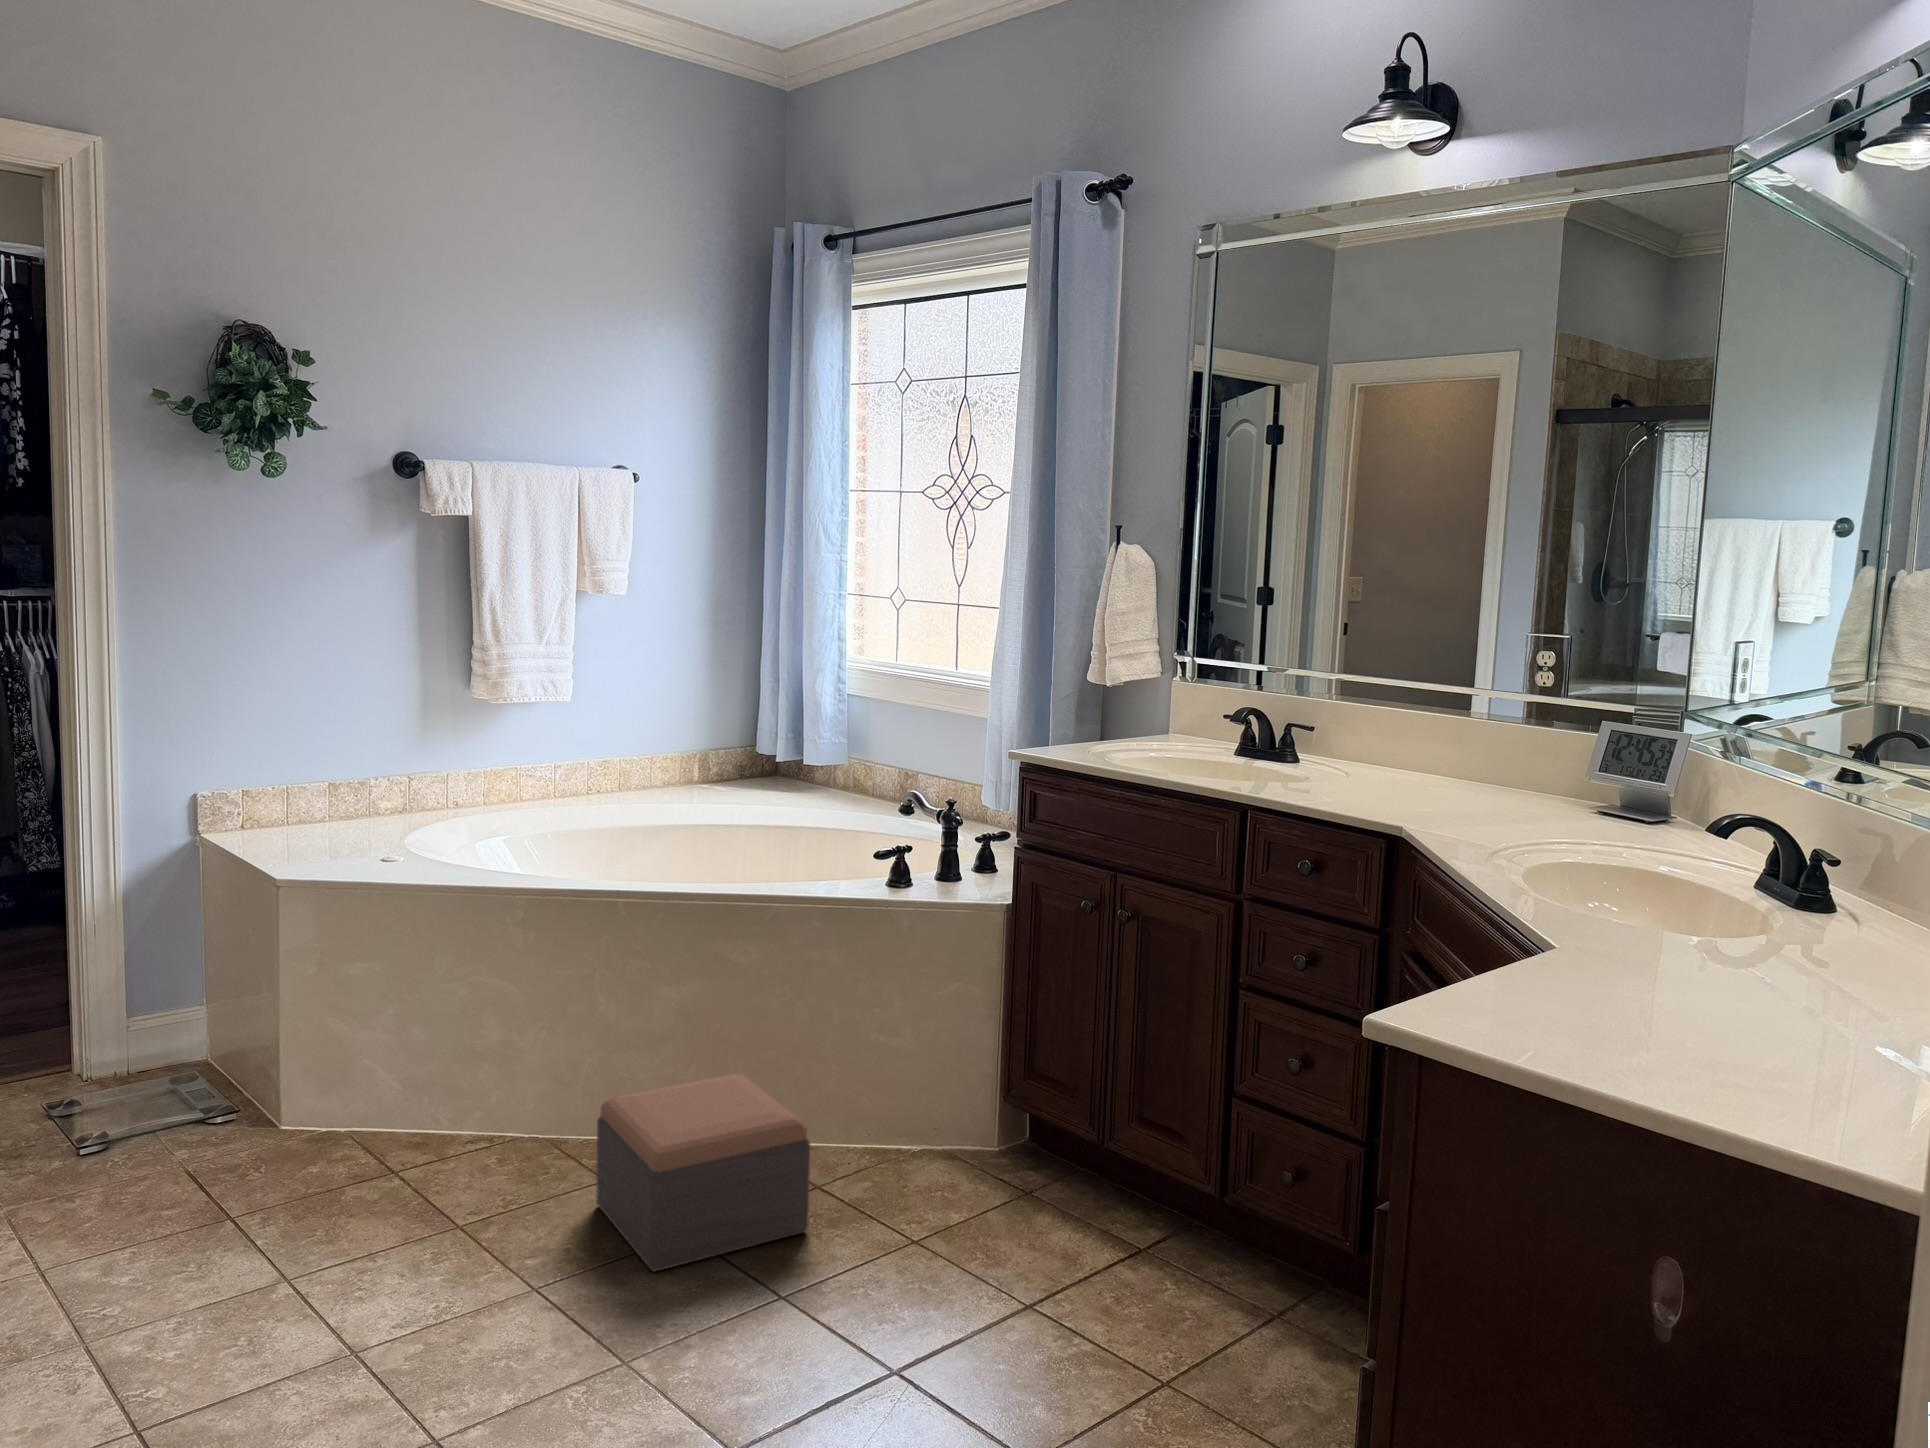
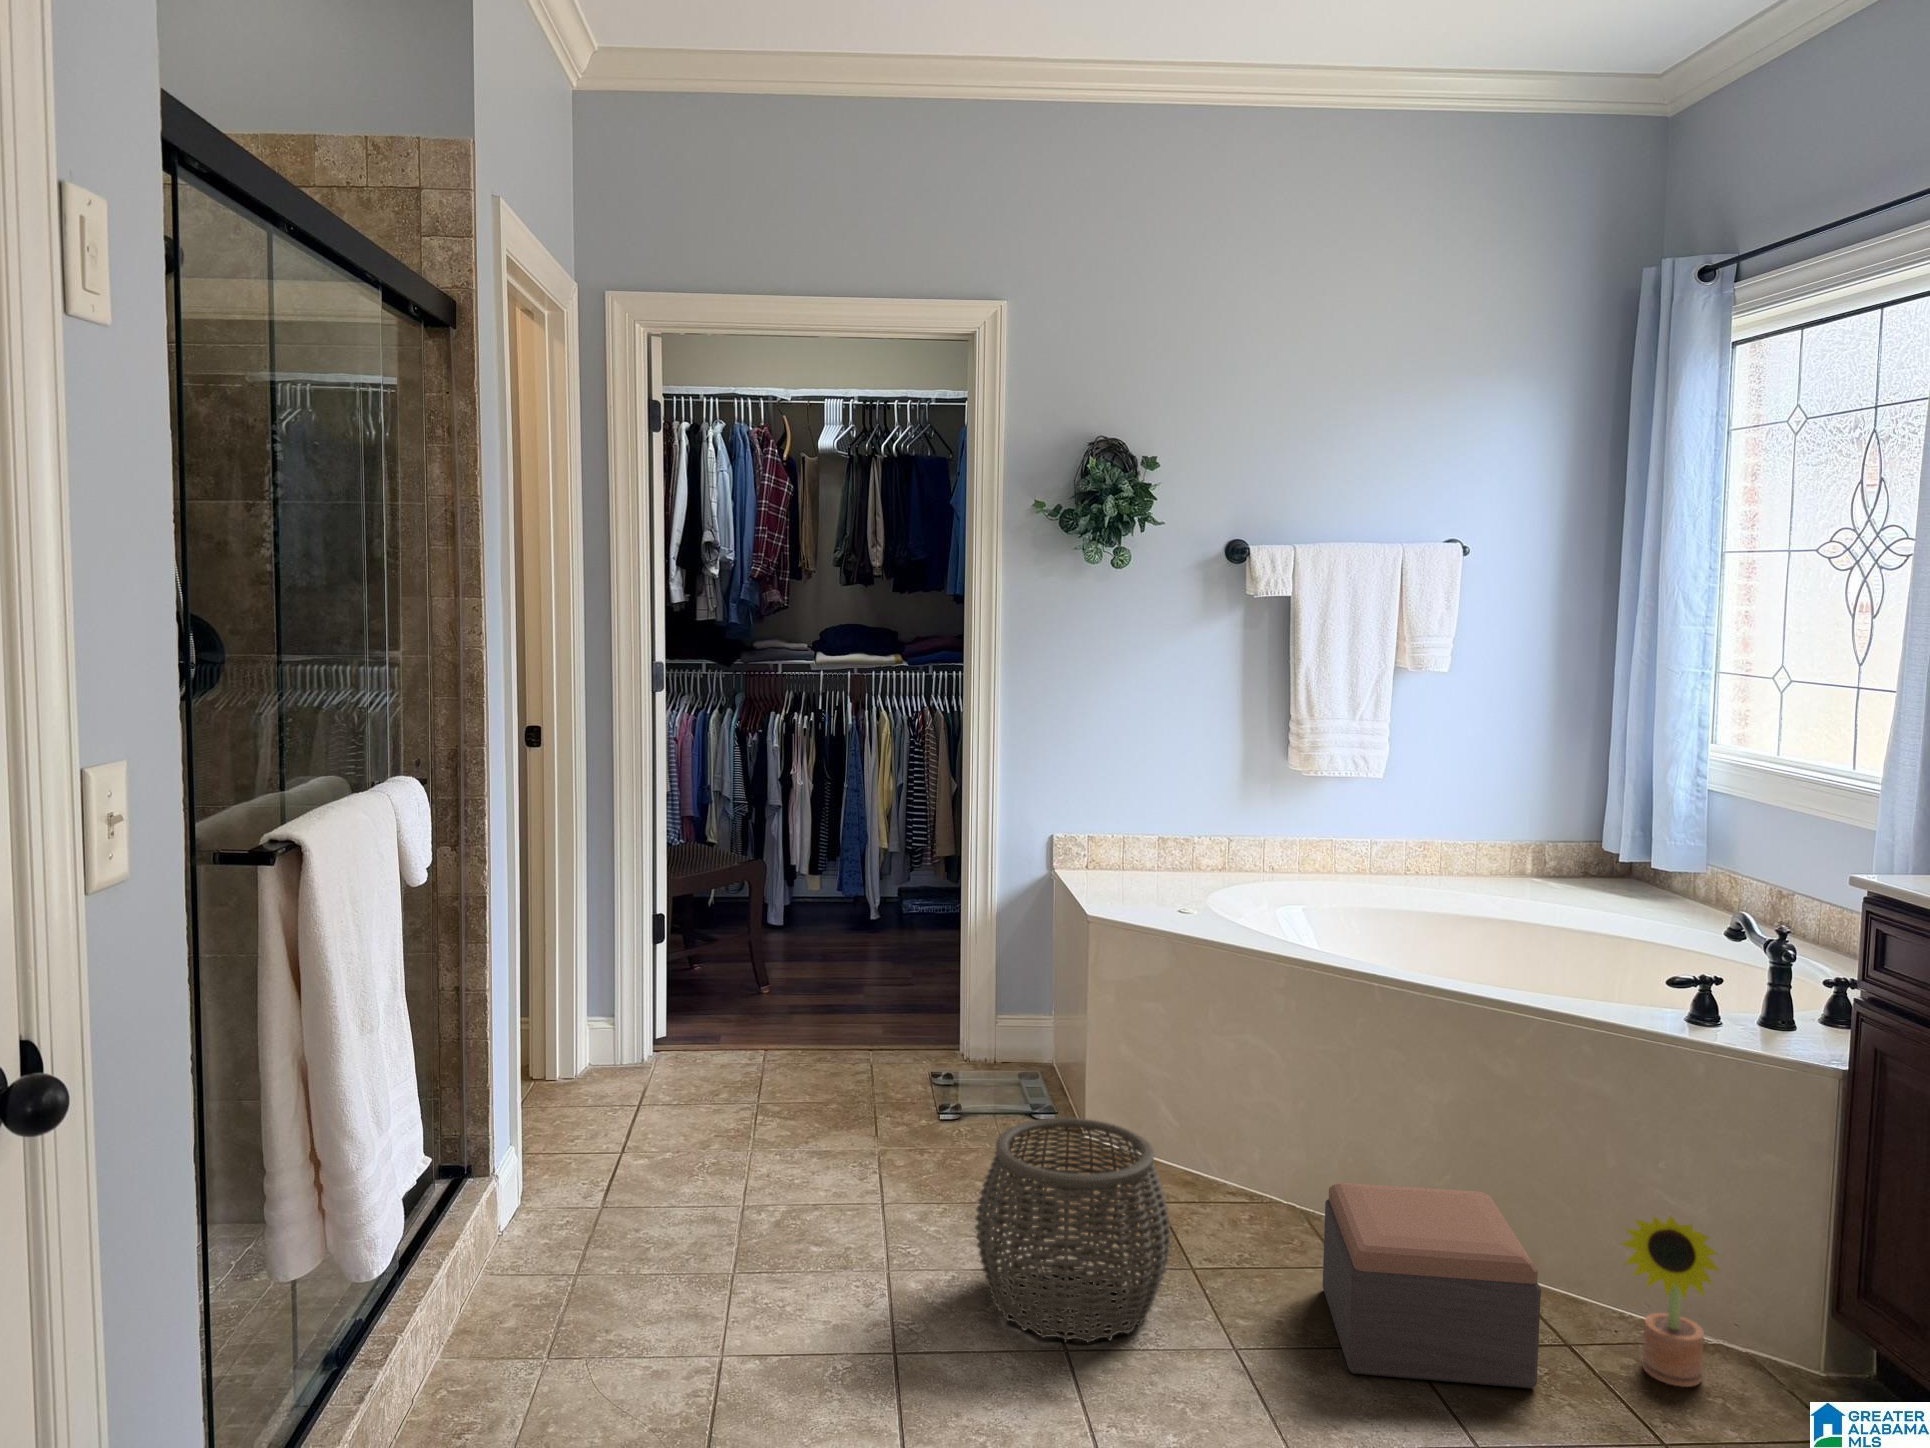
decorative plant: none [863,1051,941,1194] -> present [1622,1217,1719,1387]
woven basket: none [215,1096,457,1350] -> present [975,1118,1172,1343]

